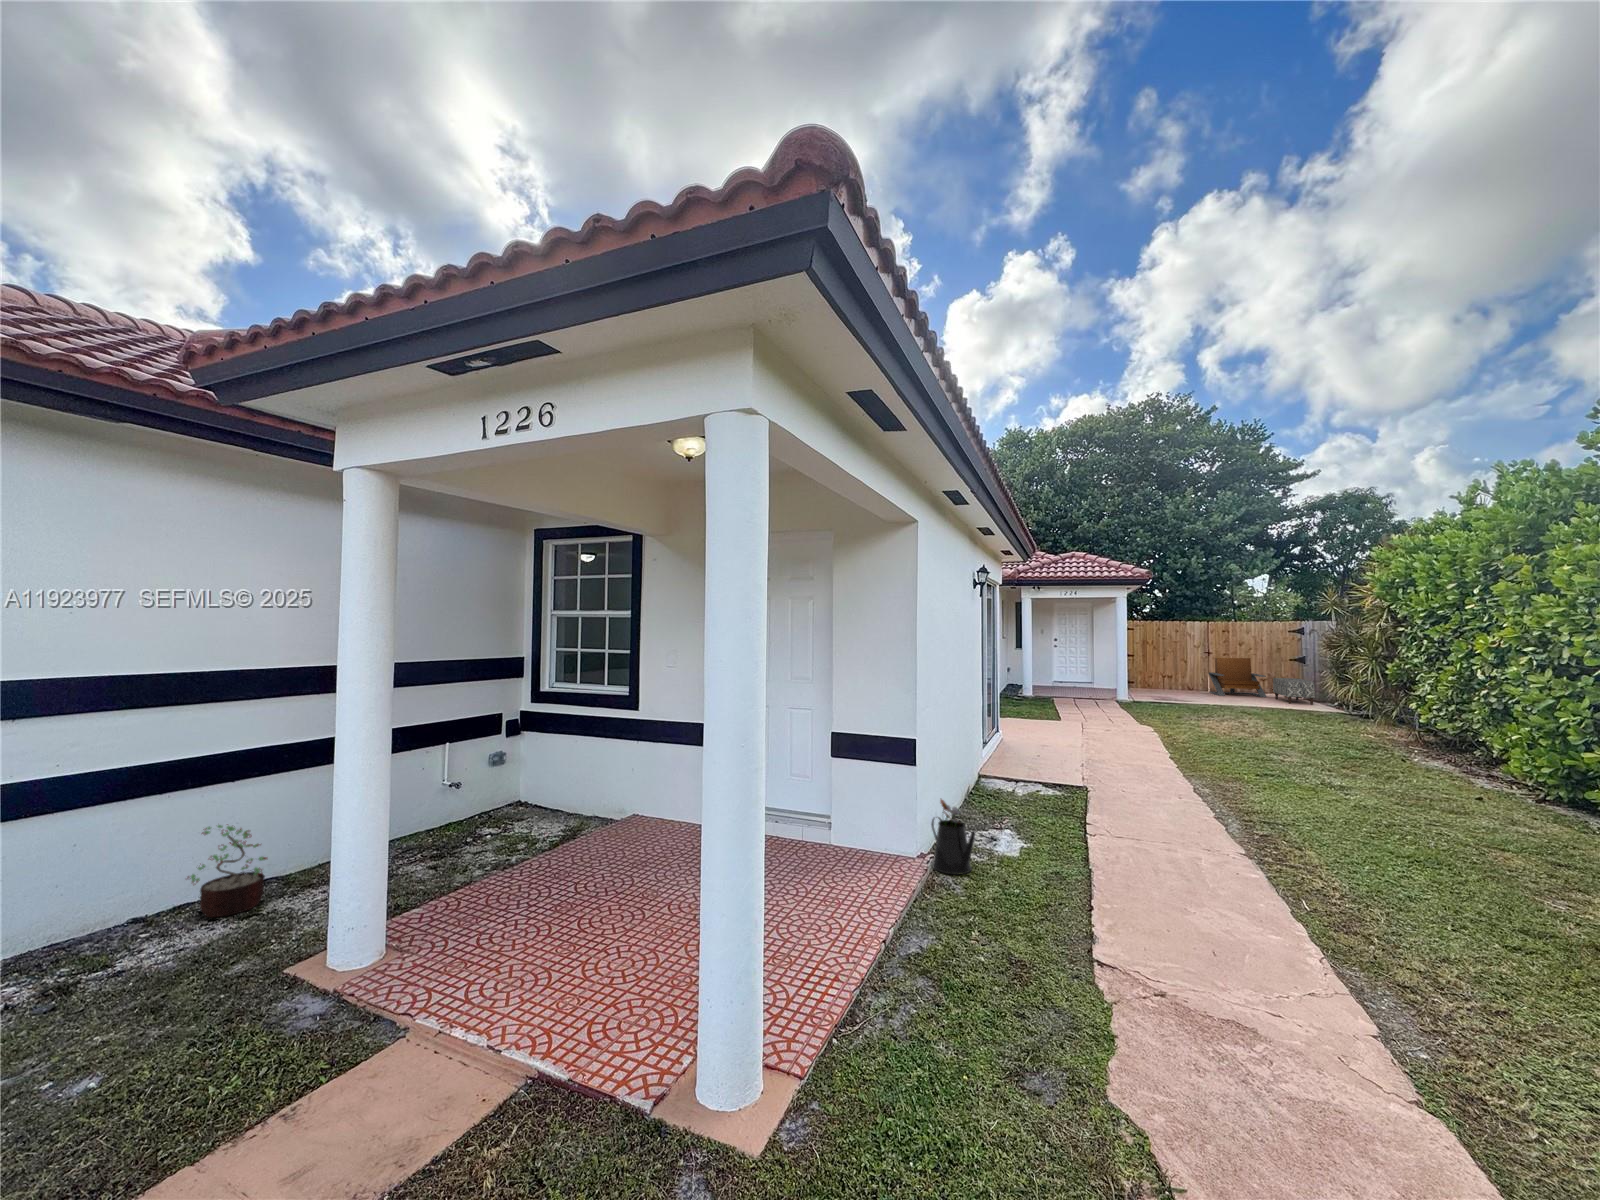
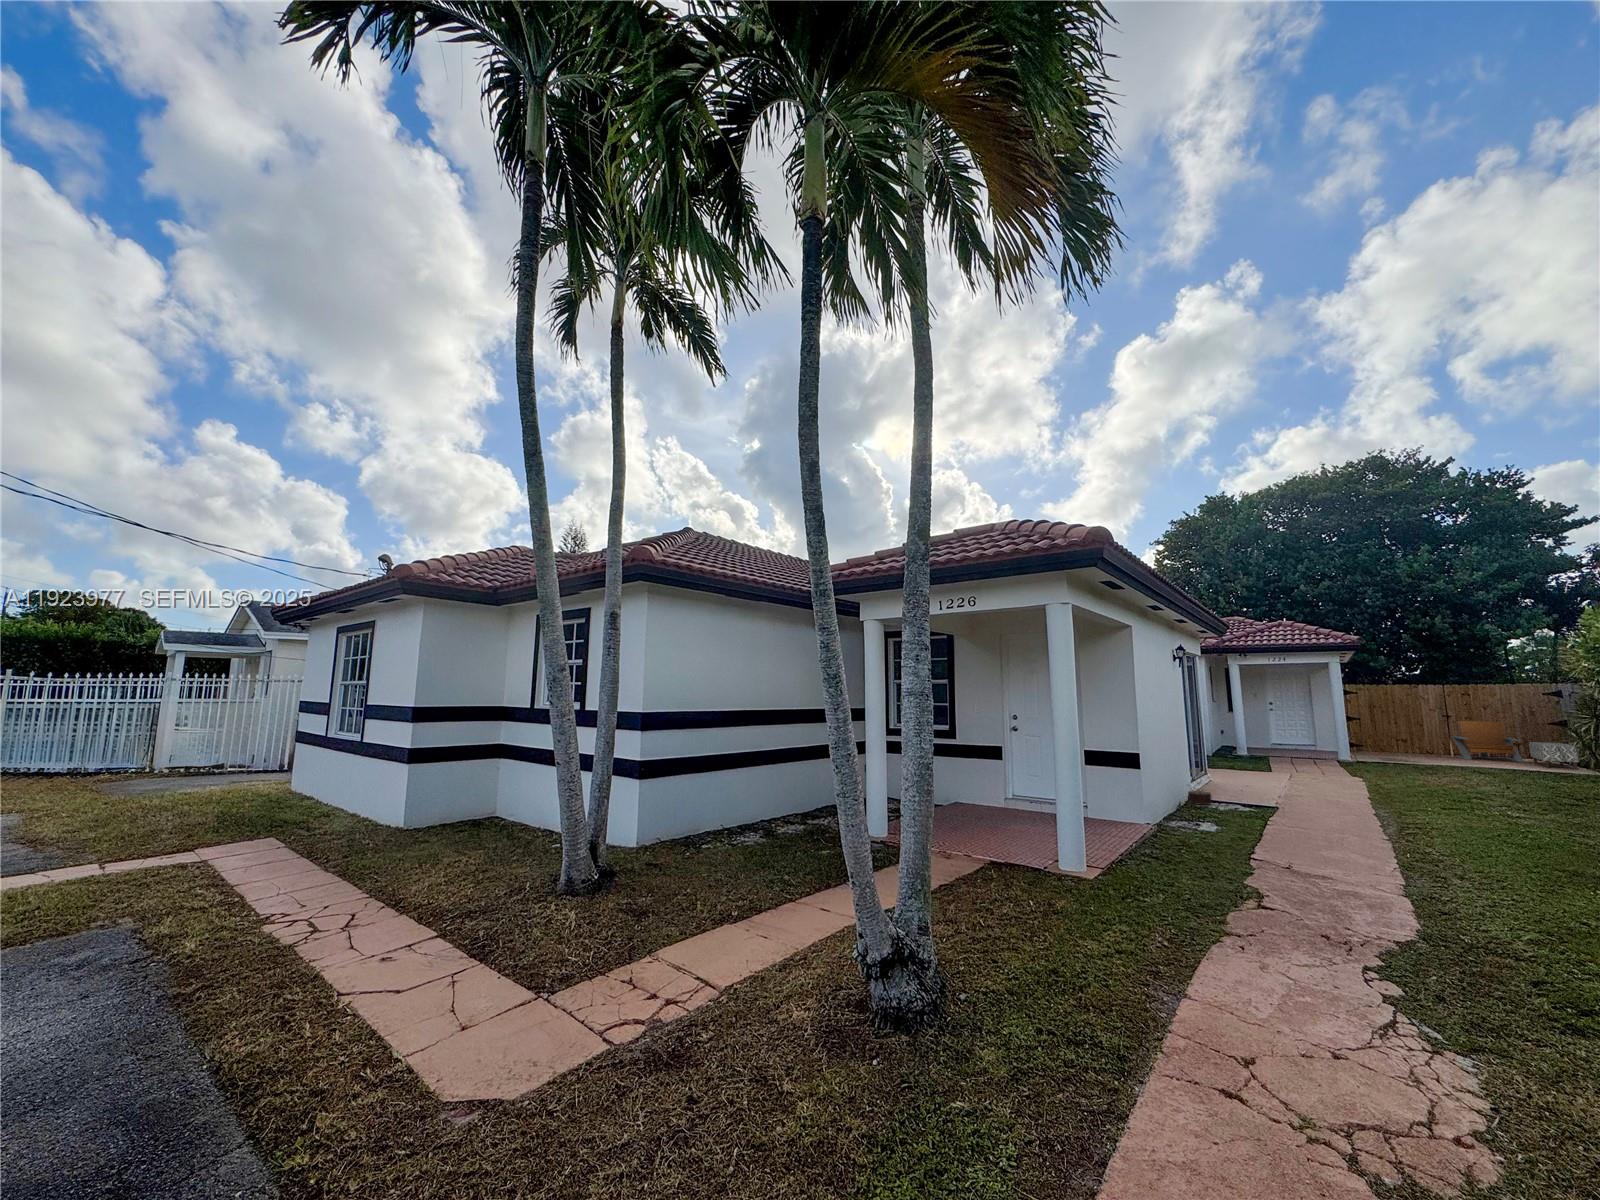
watering can: present [931,799,976,875] -> none [1152,792,1182,837]
decorative plant: present [187,825,267,917] -> present [1188,769,1212,805]

